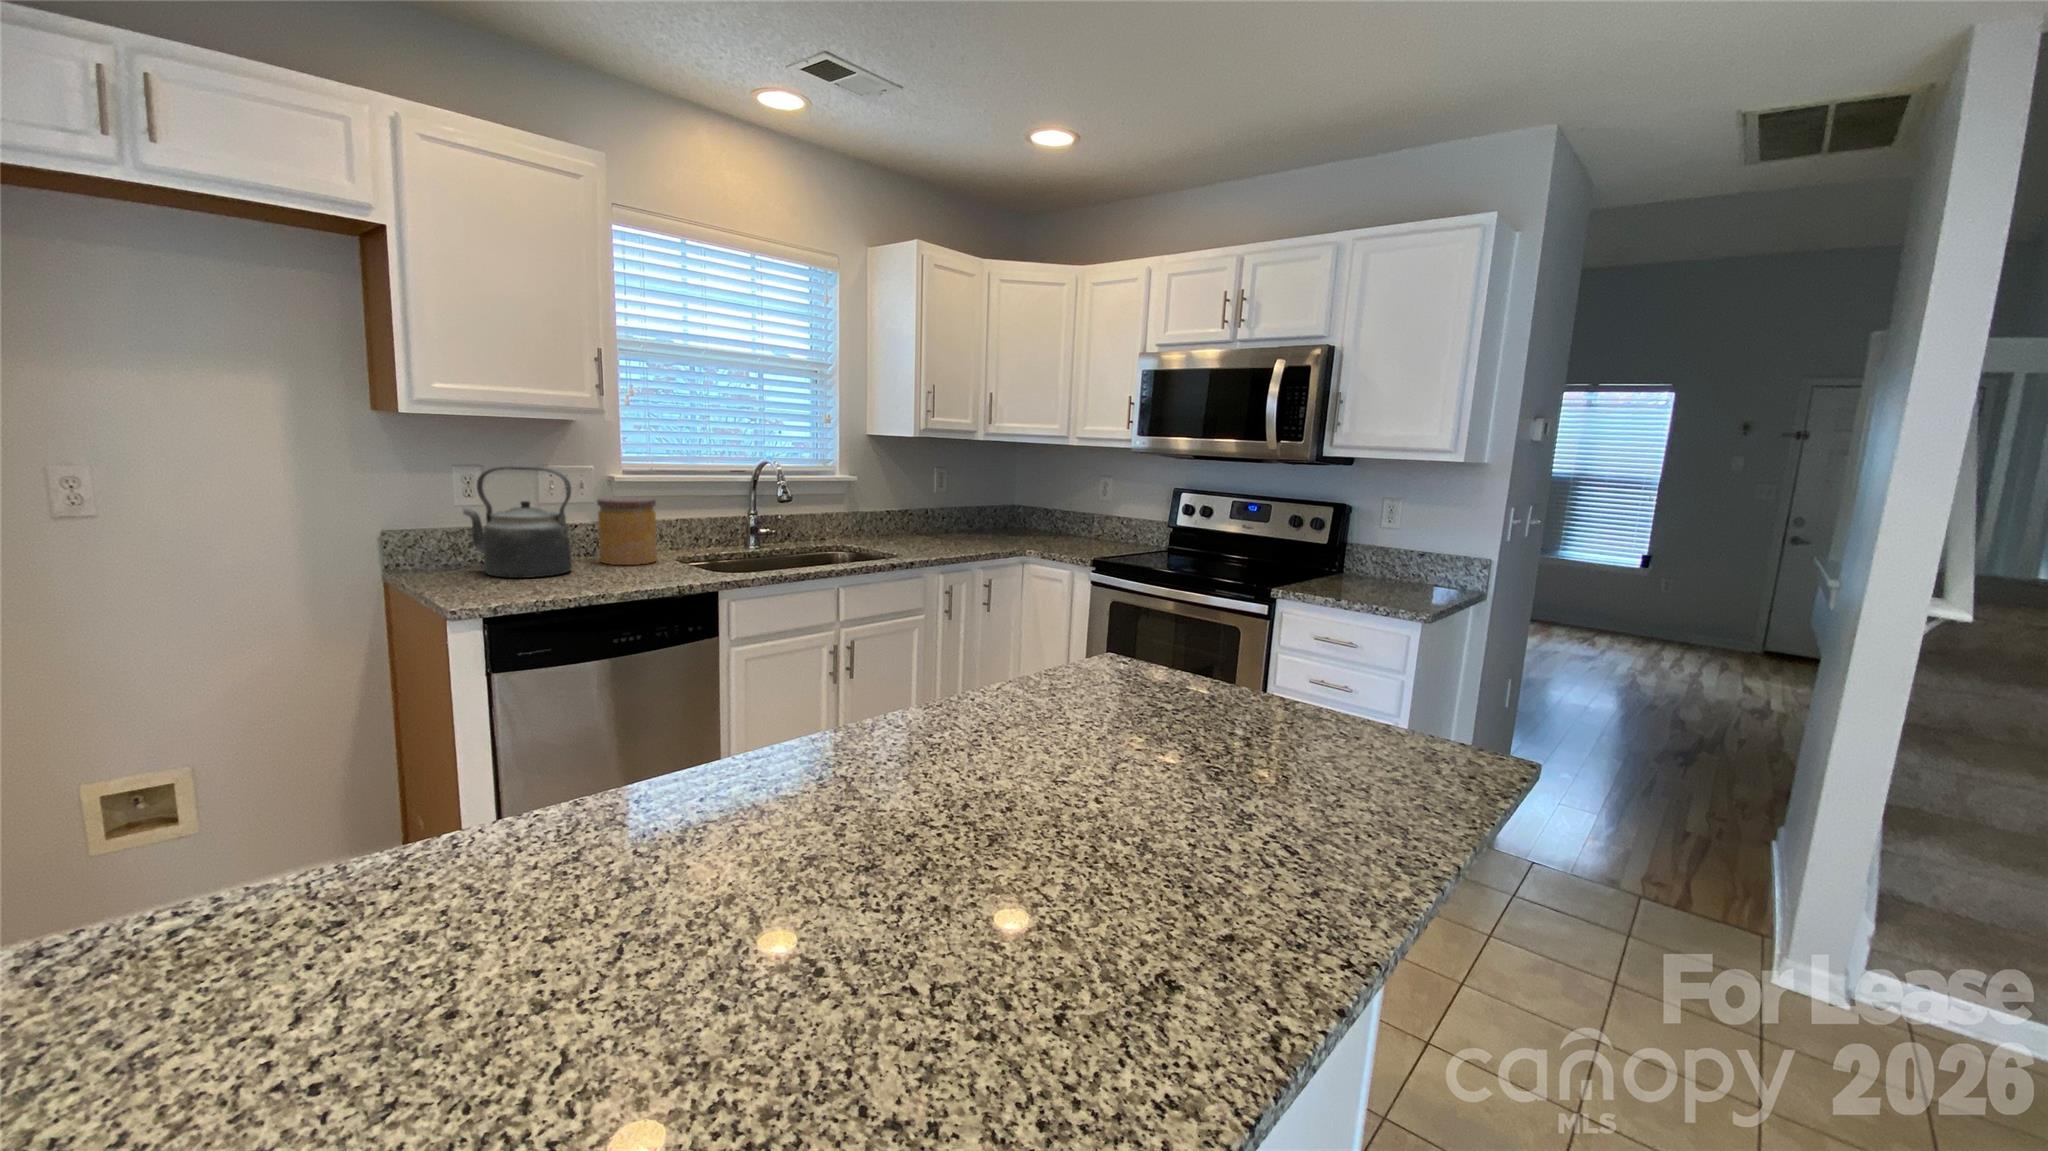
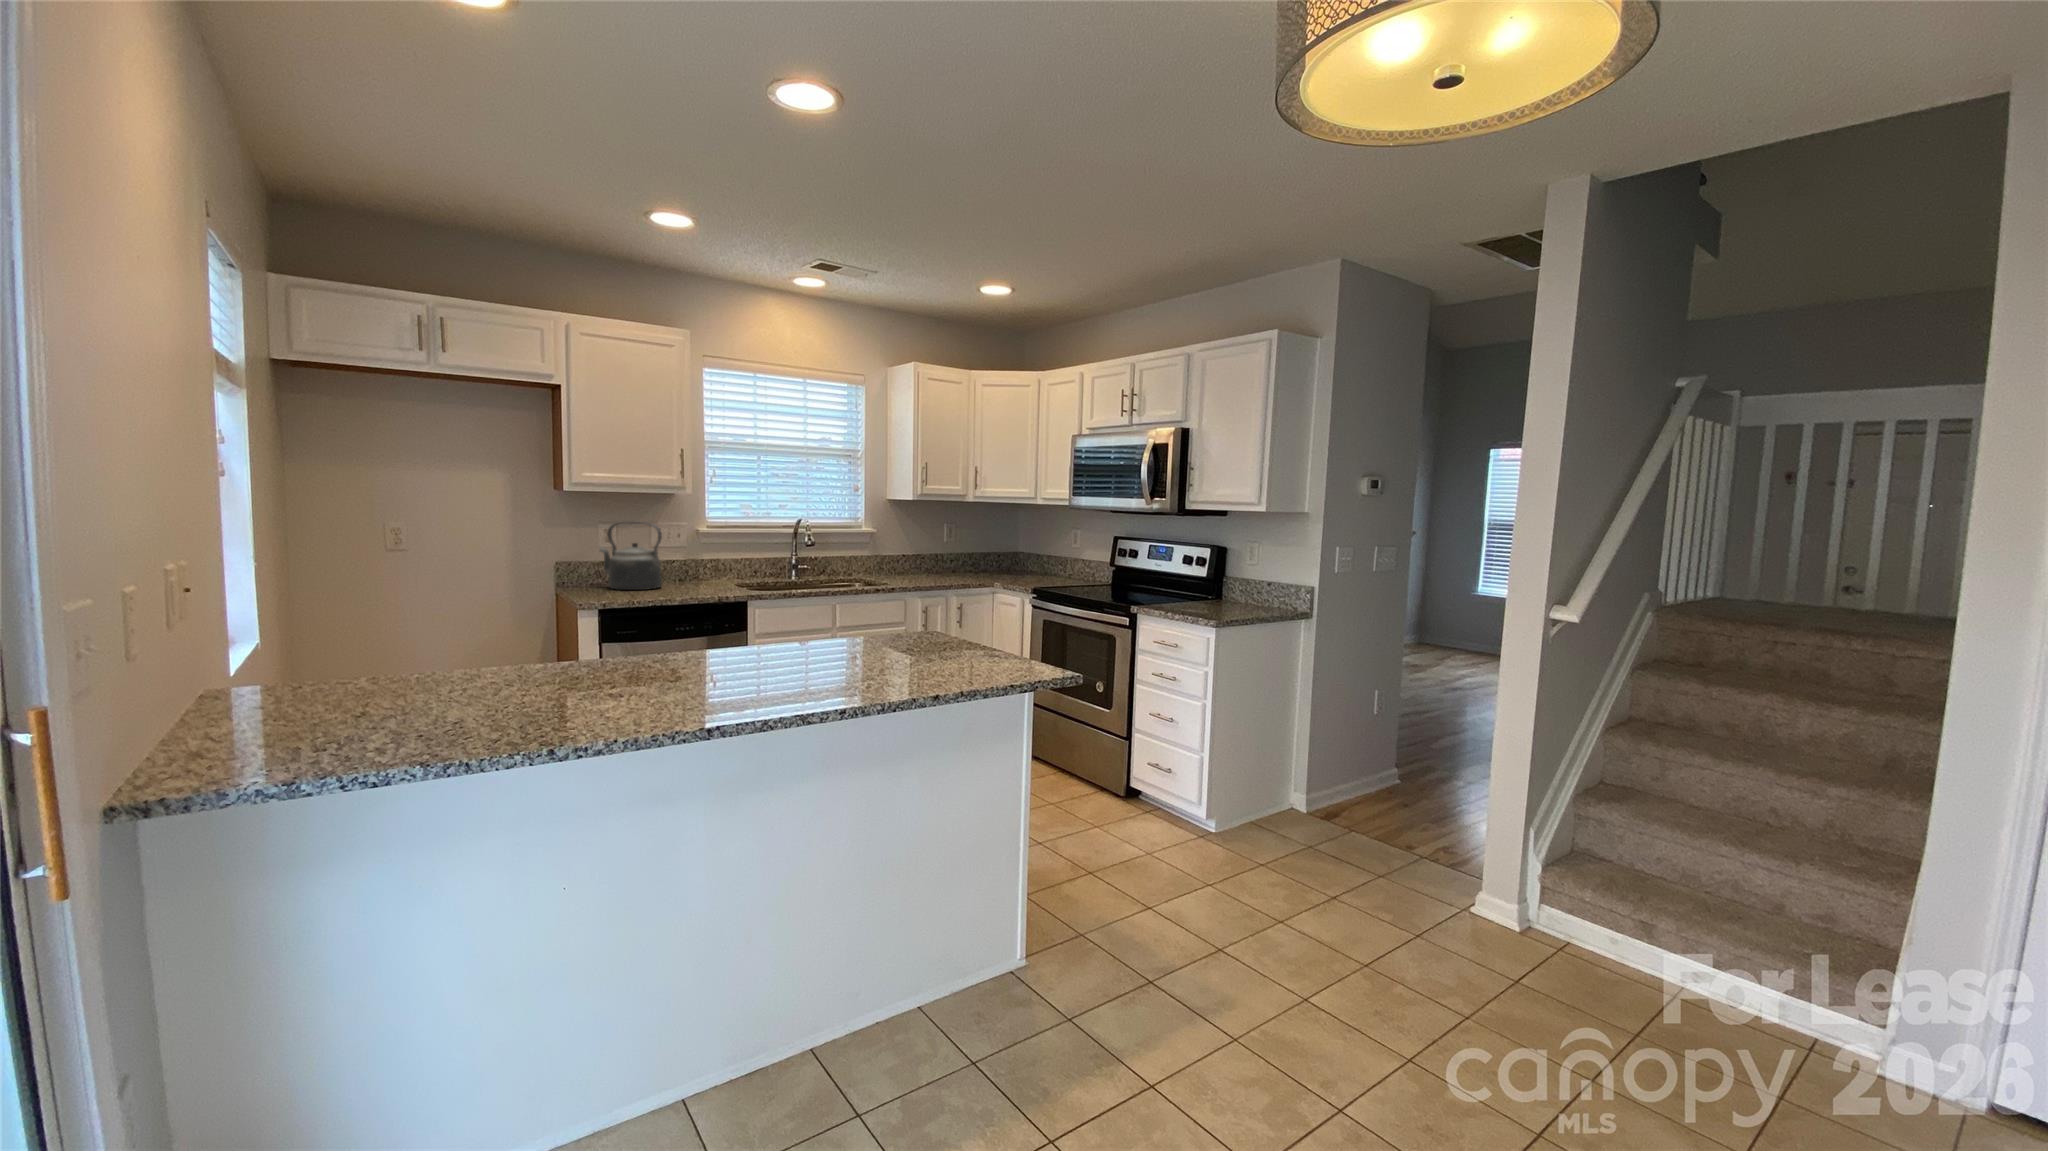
jar: present [597,497,657,565] -> none [683,542,720,586]

